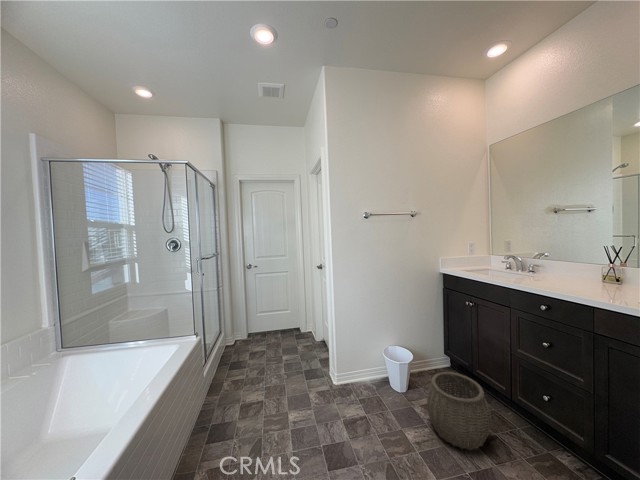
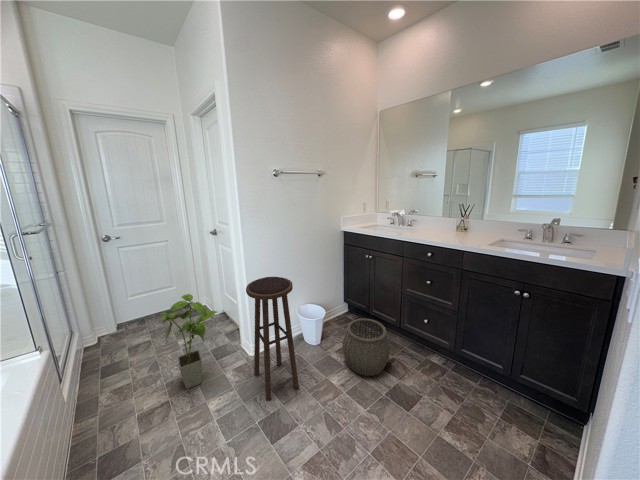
stool: none [325,306,371,431] -> present [246,277,299,401]
house plant: none [265,312,309,396] -> present [160,294,217,389]

